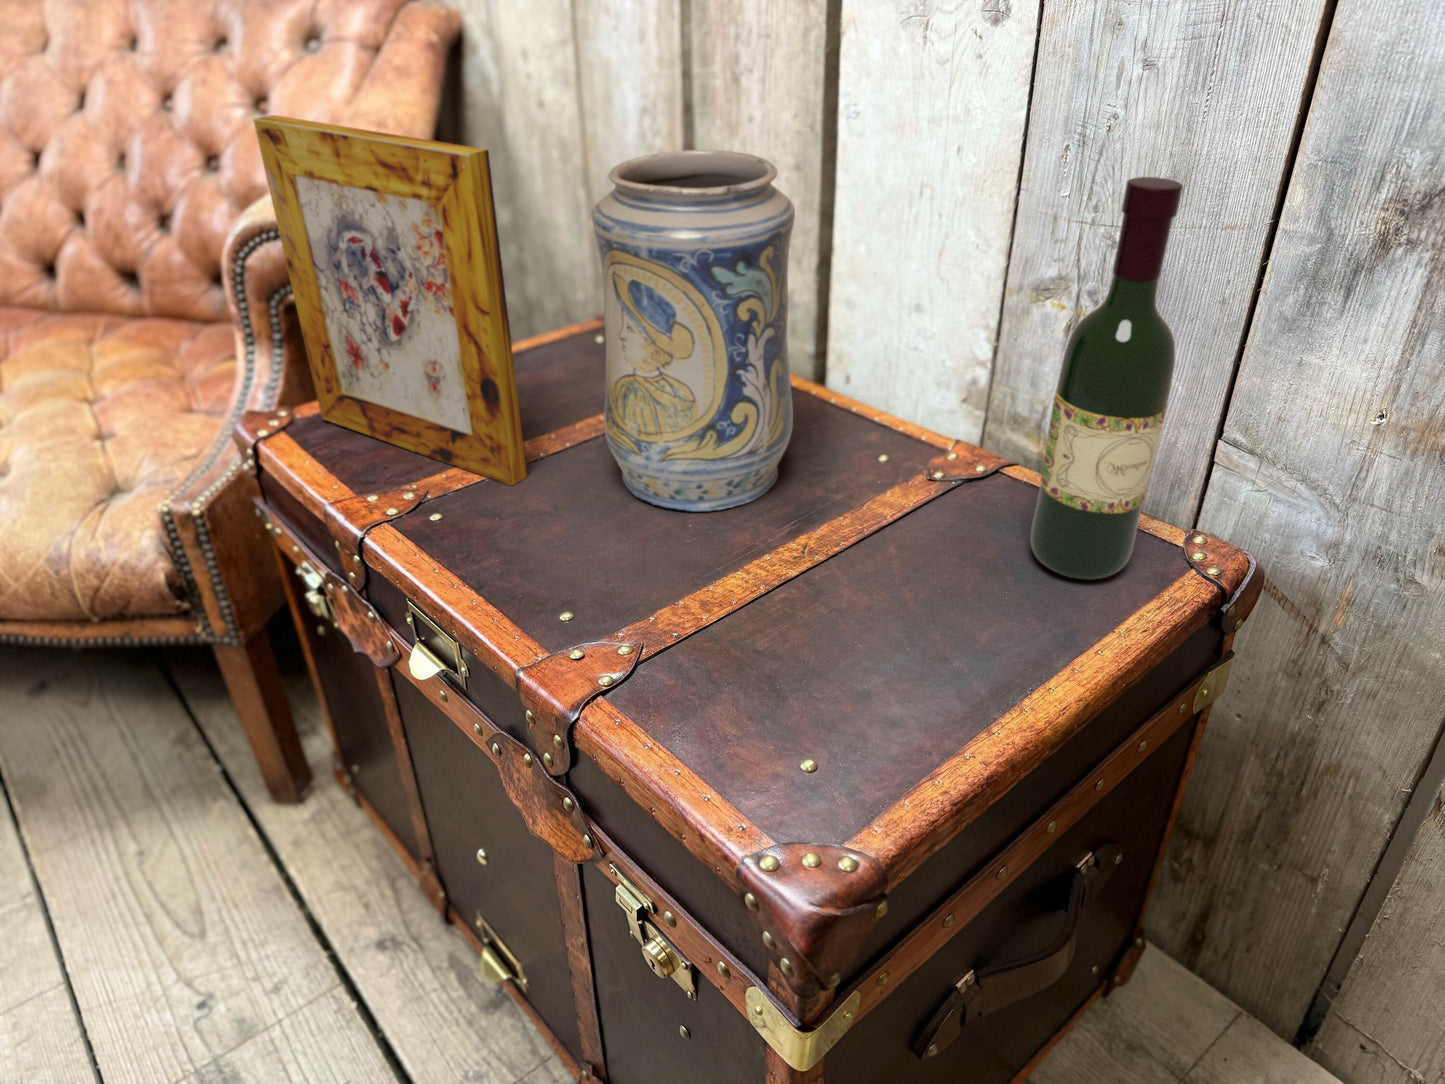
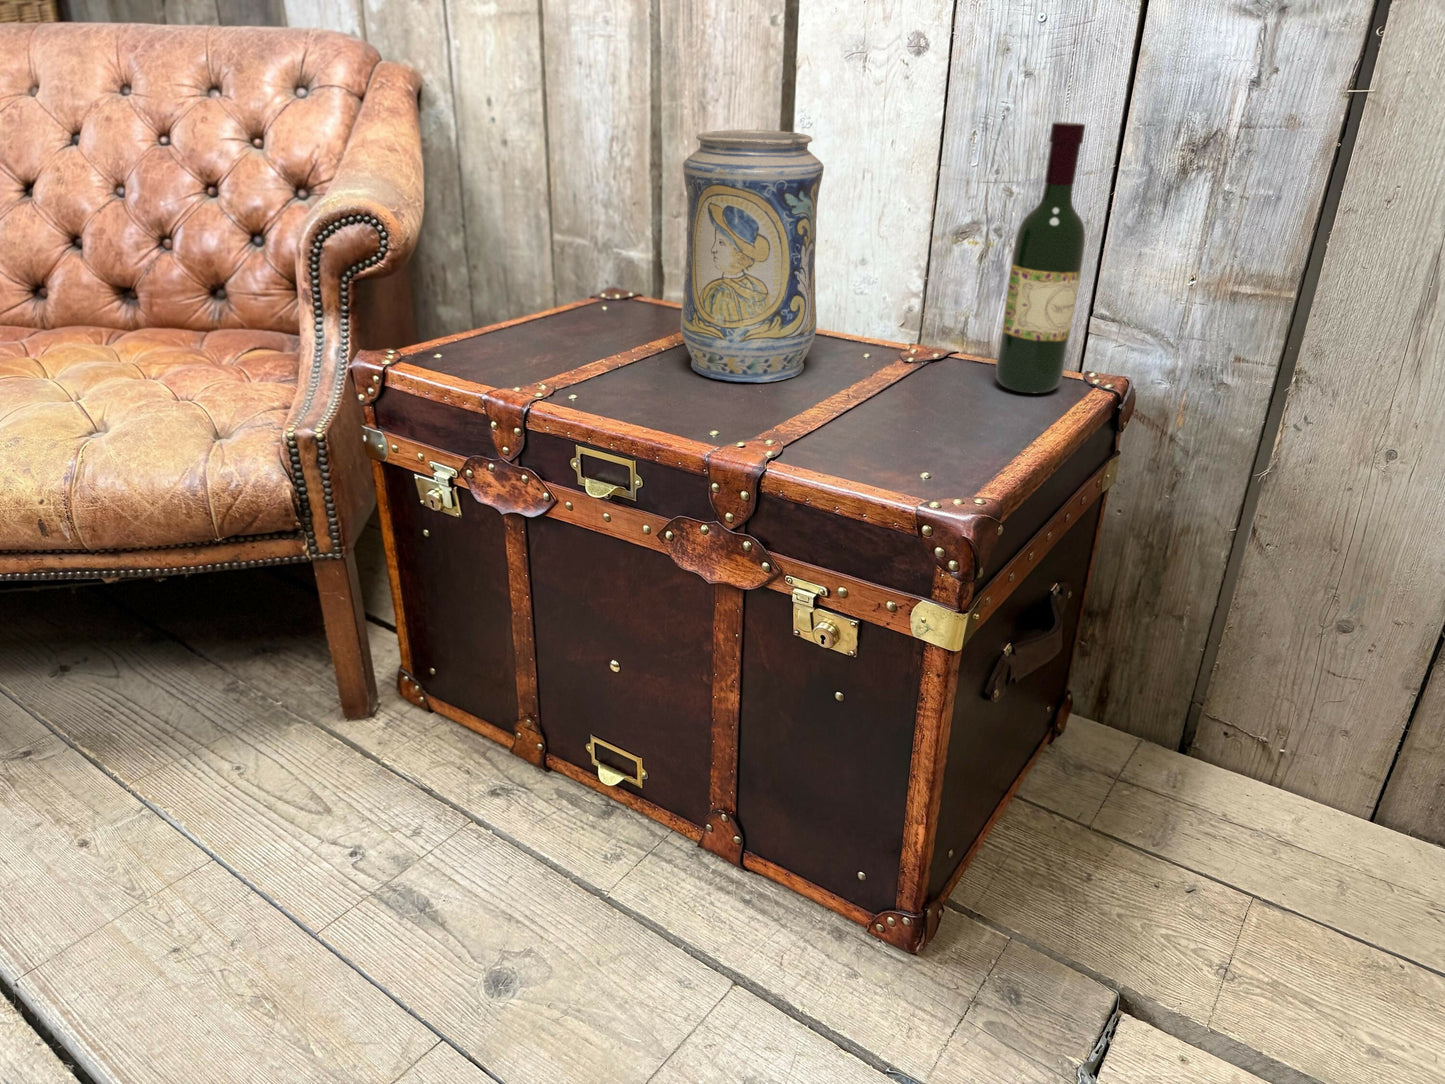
picture frame: present [253,115,527,486] -> none [400,109,621,380]

